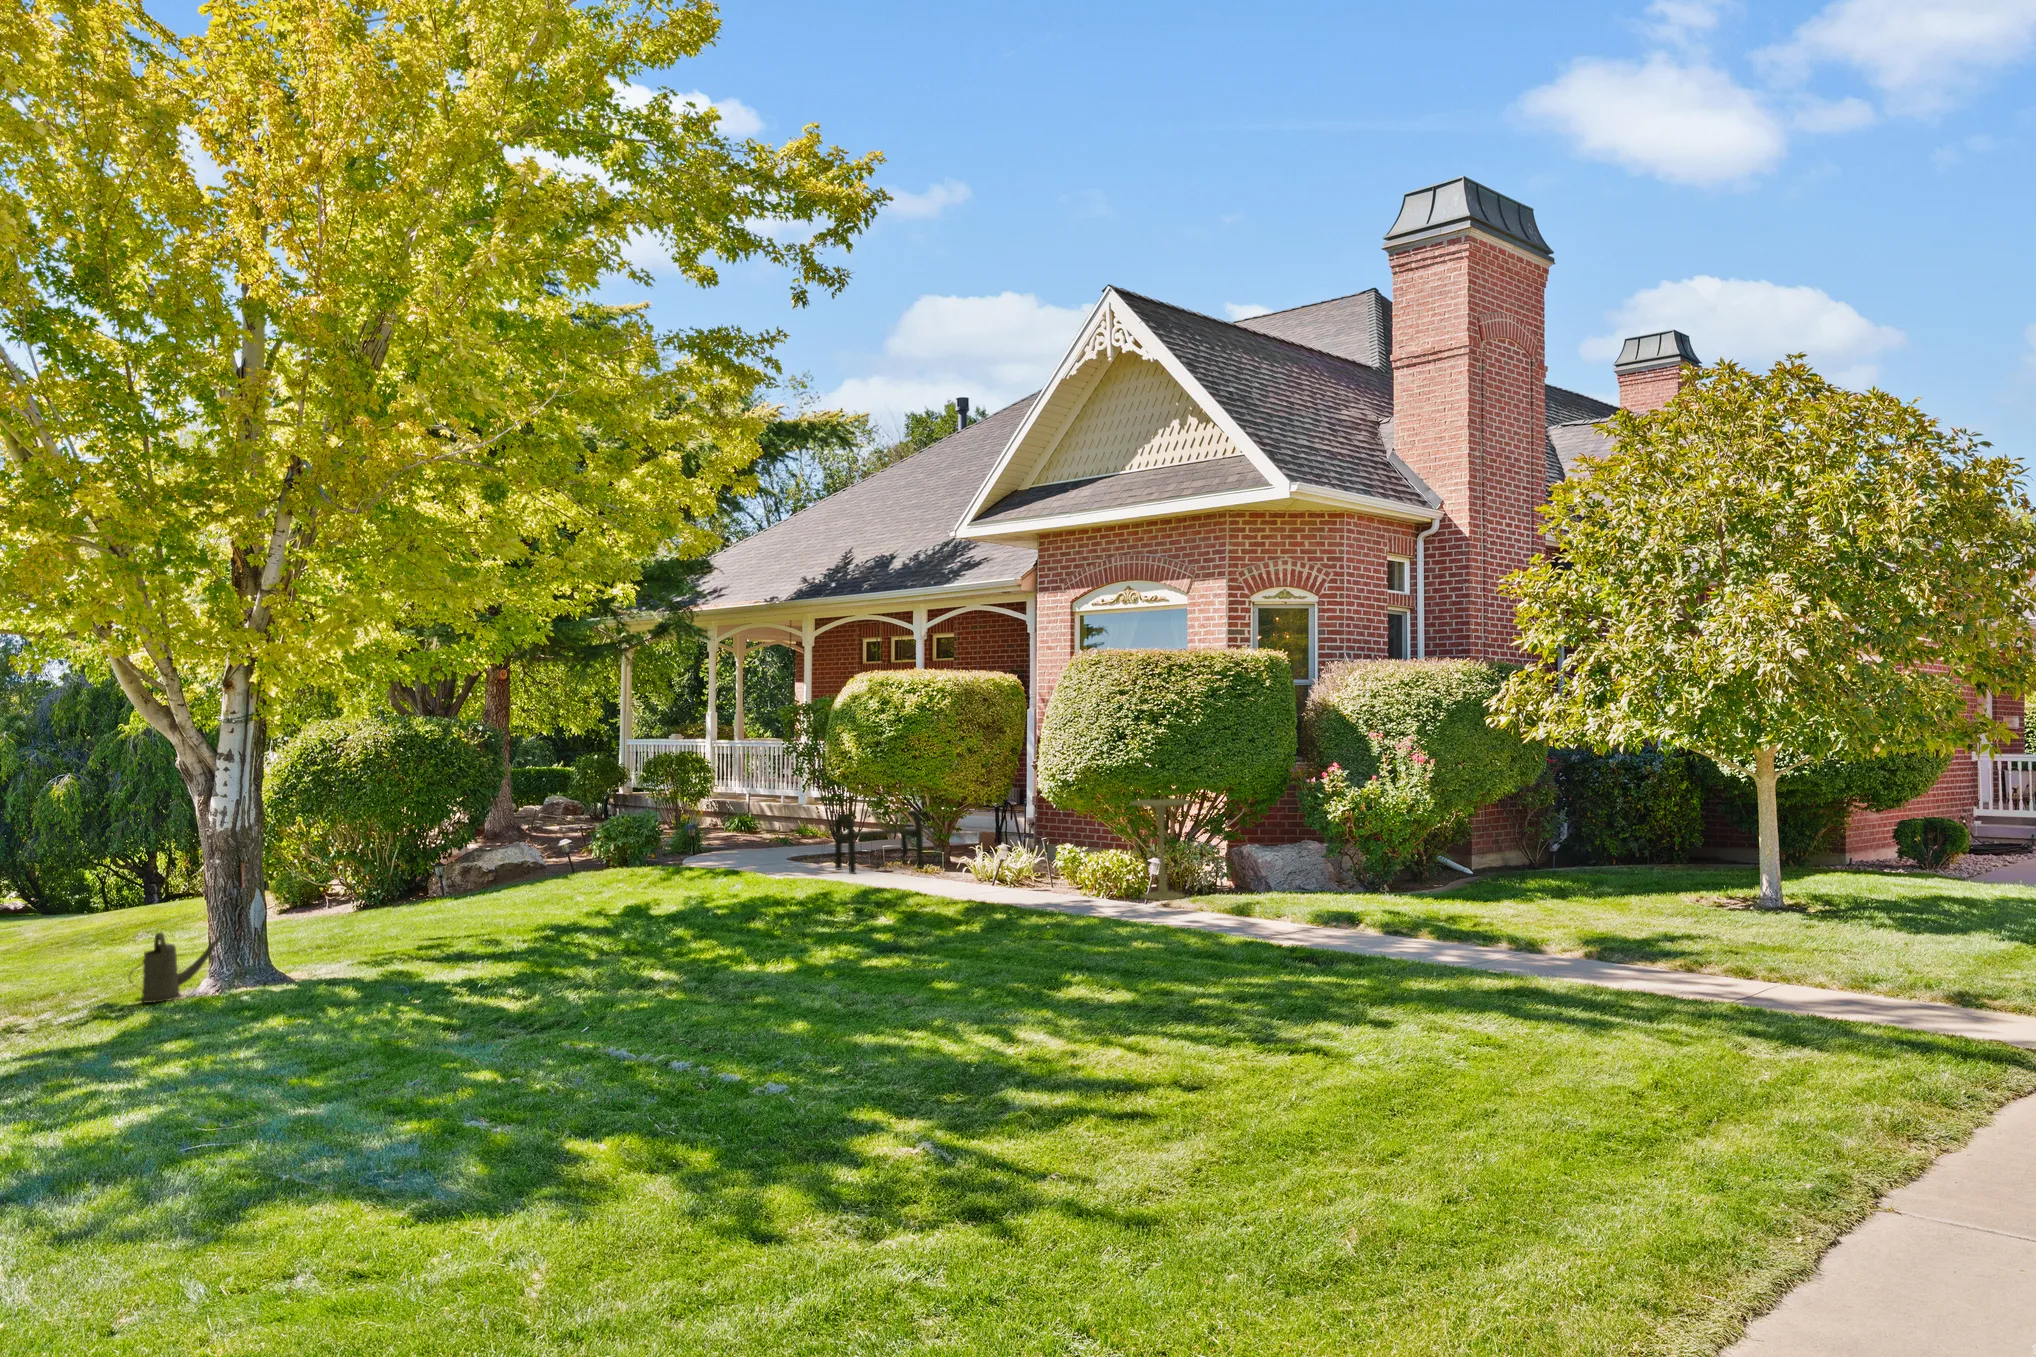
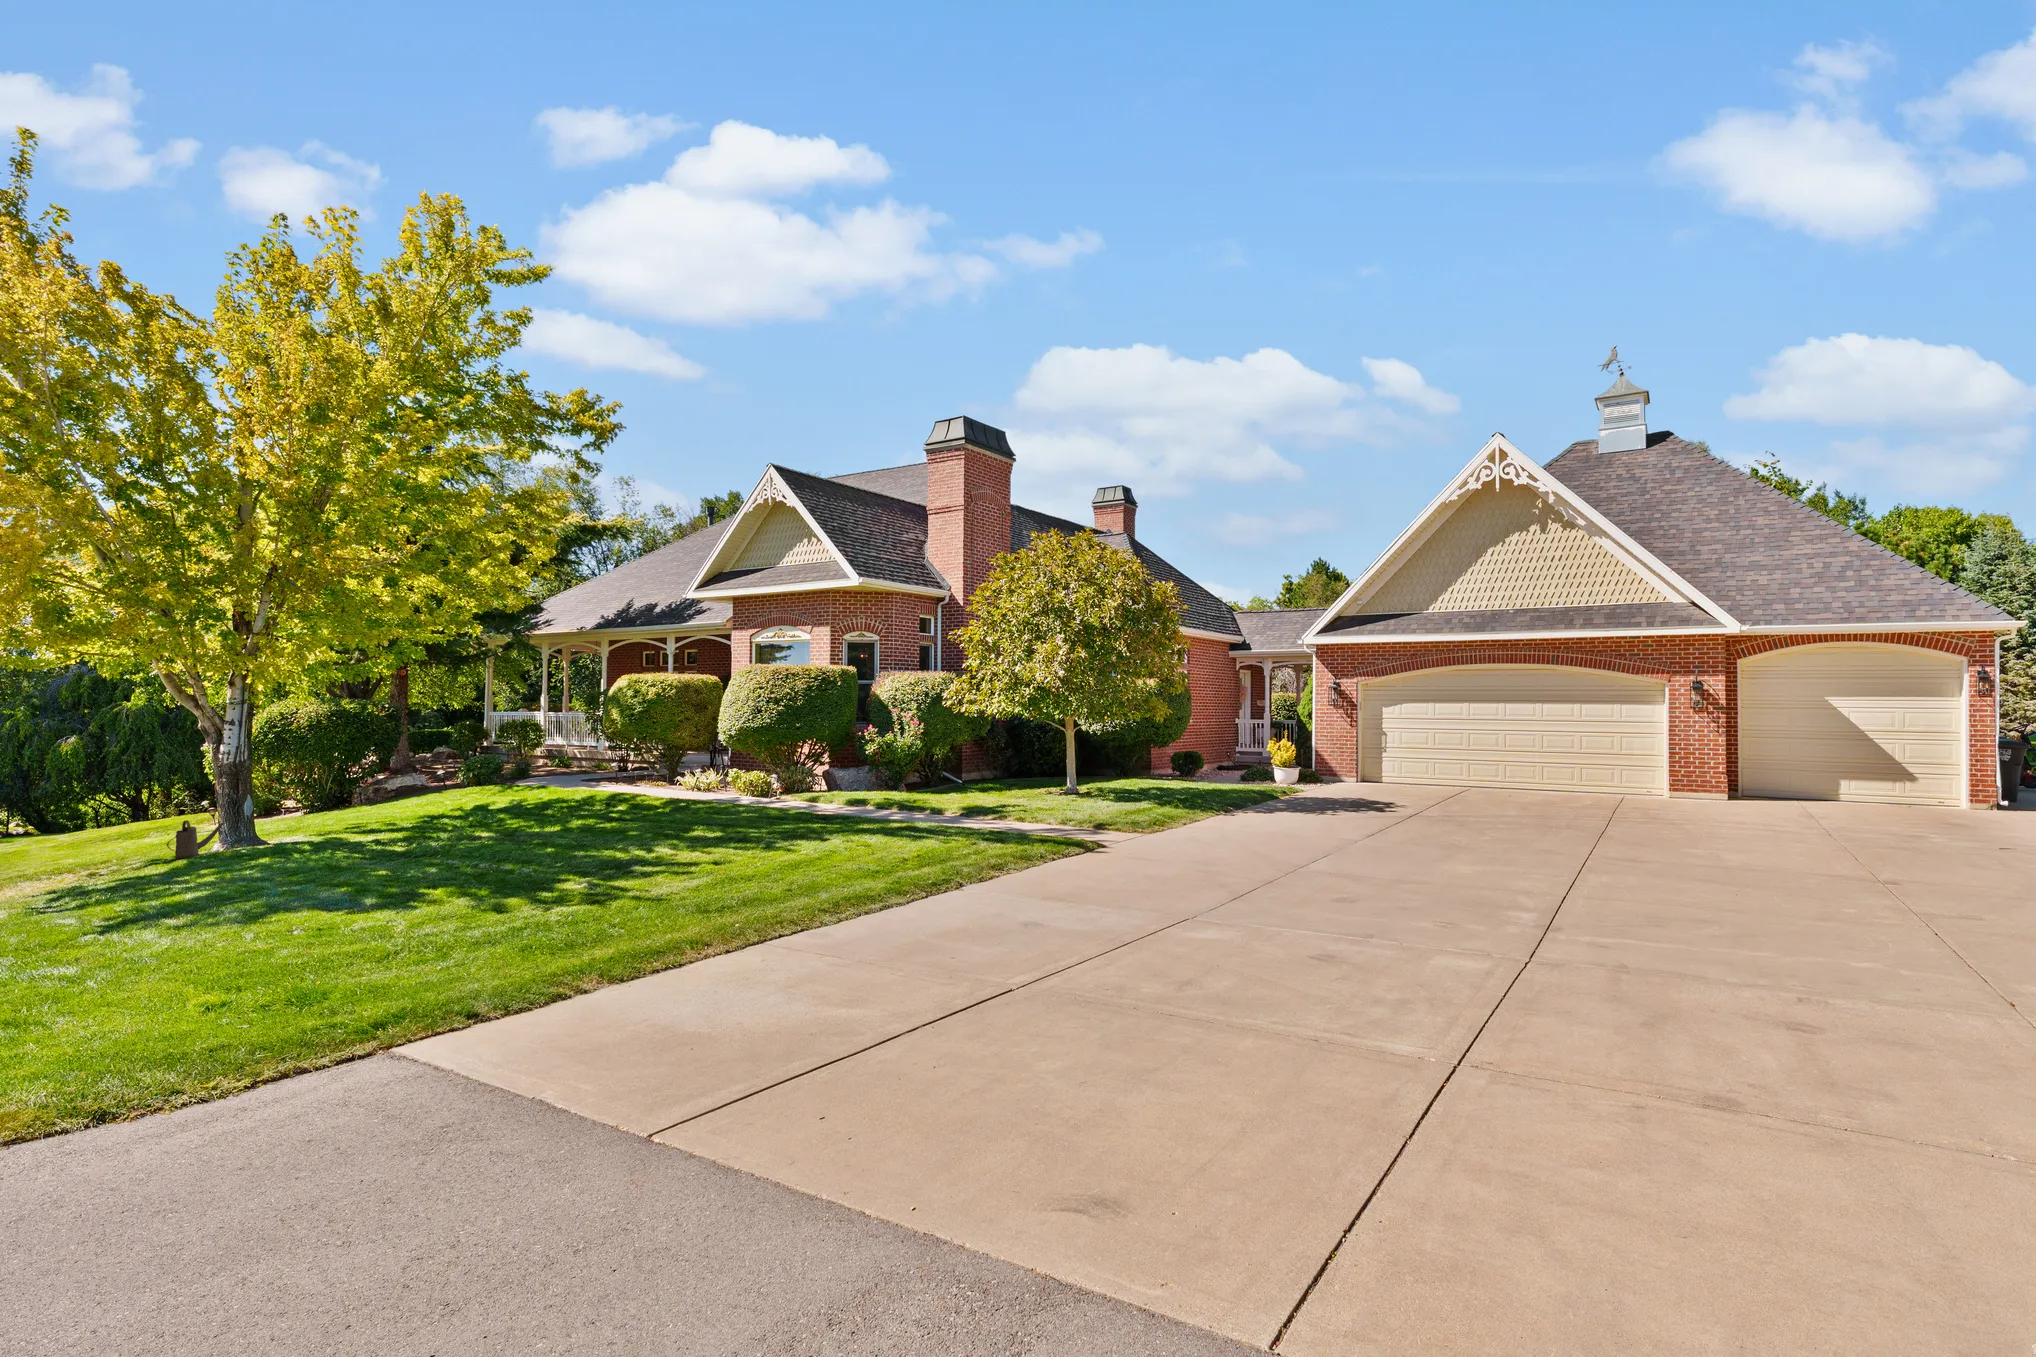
pedestal table: present [1130,799,1191,900] -> none [764,743,797,795]
bench: present [835,810,924,874] -> none [609,751,662,787]

